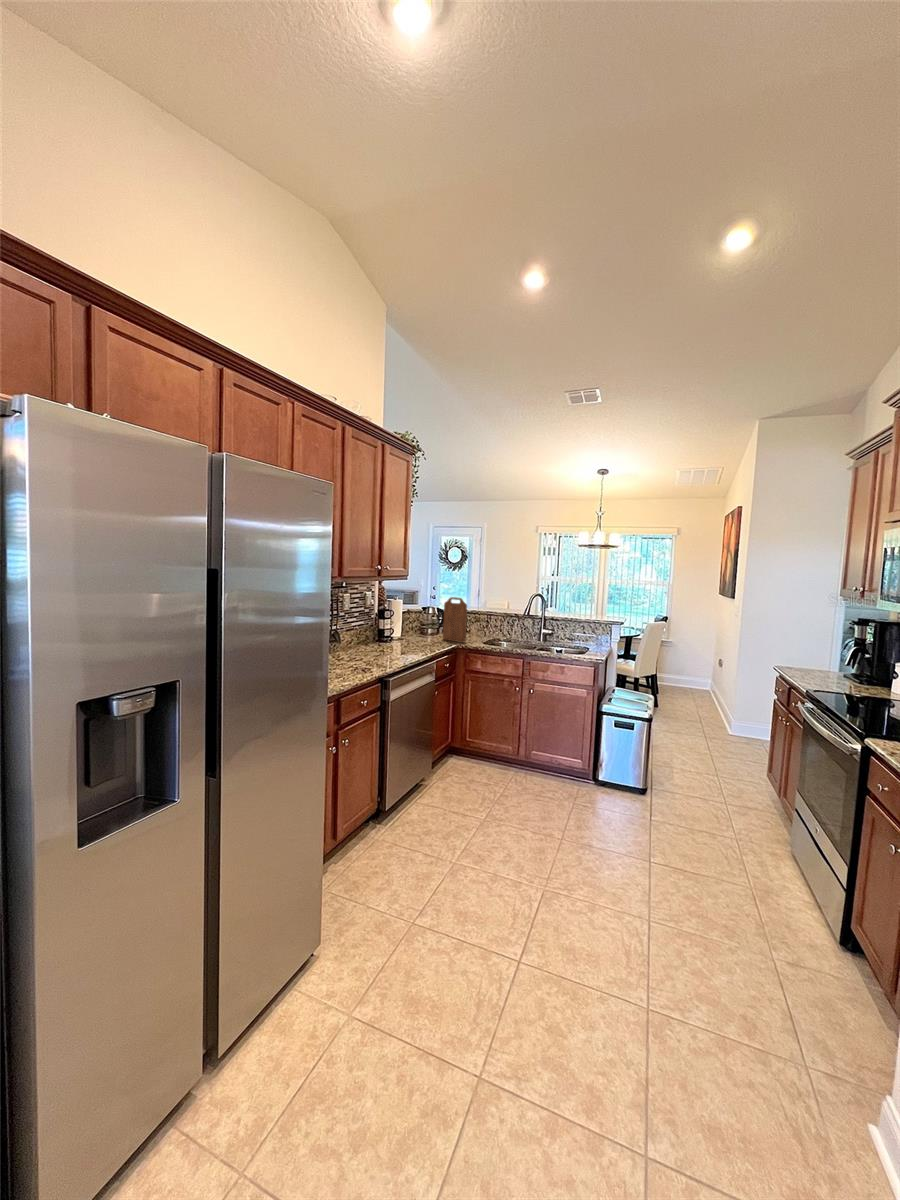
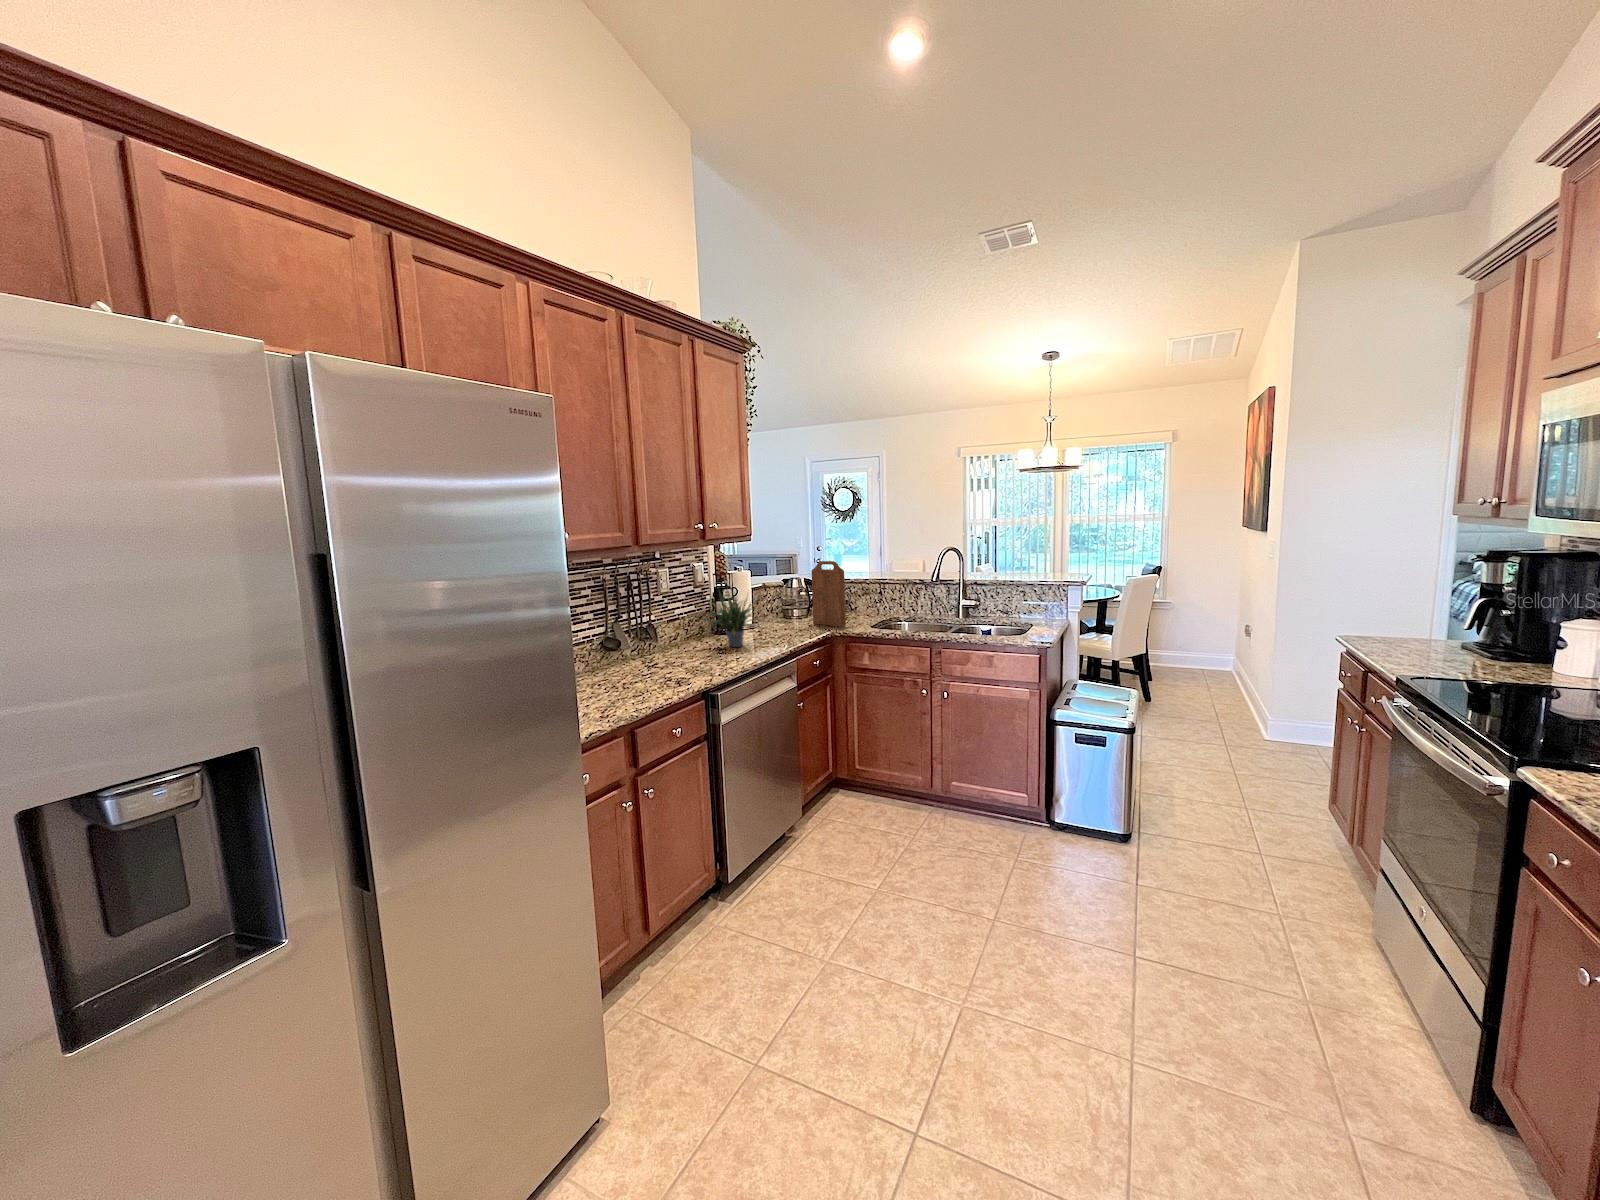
potted plant: none [372,603,417,651] -> present [705,592,761,647]

